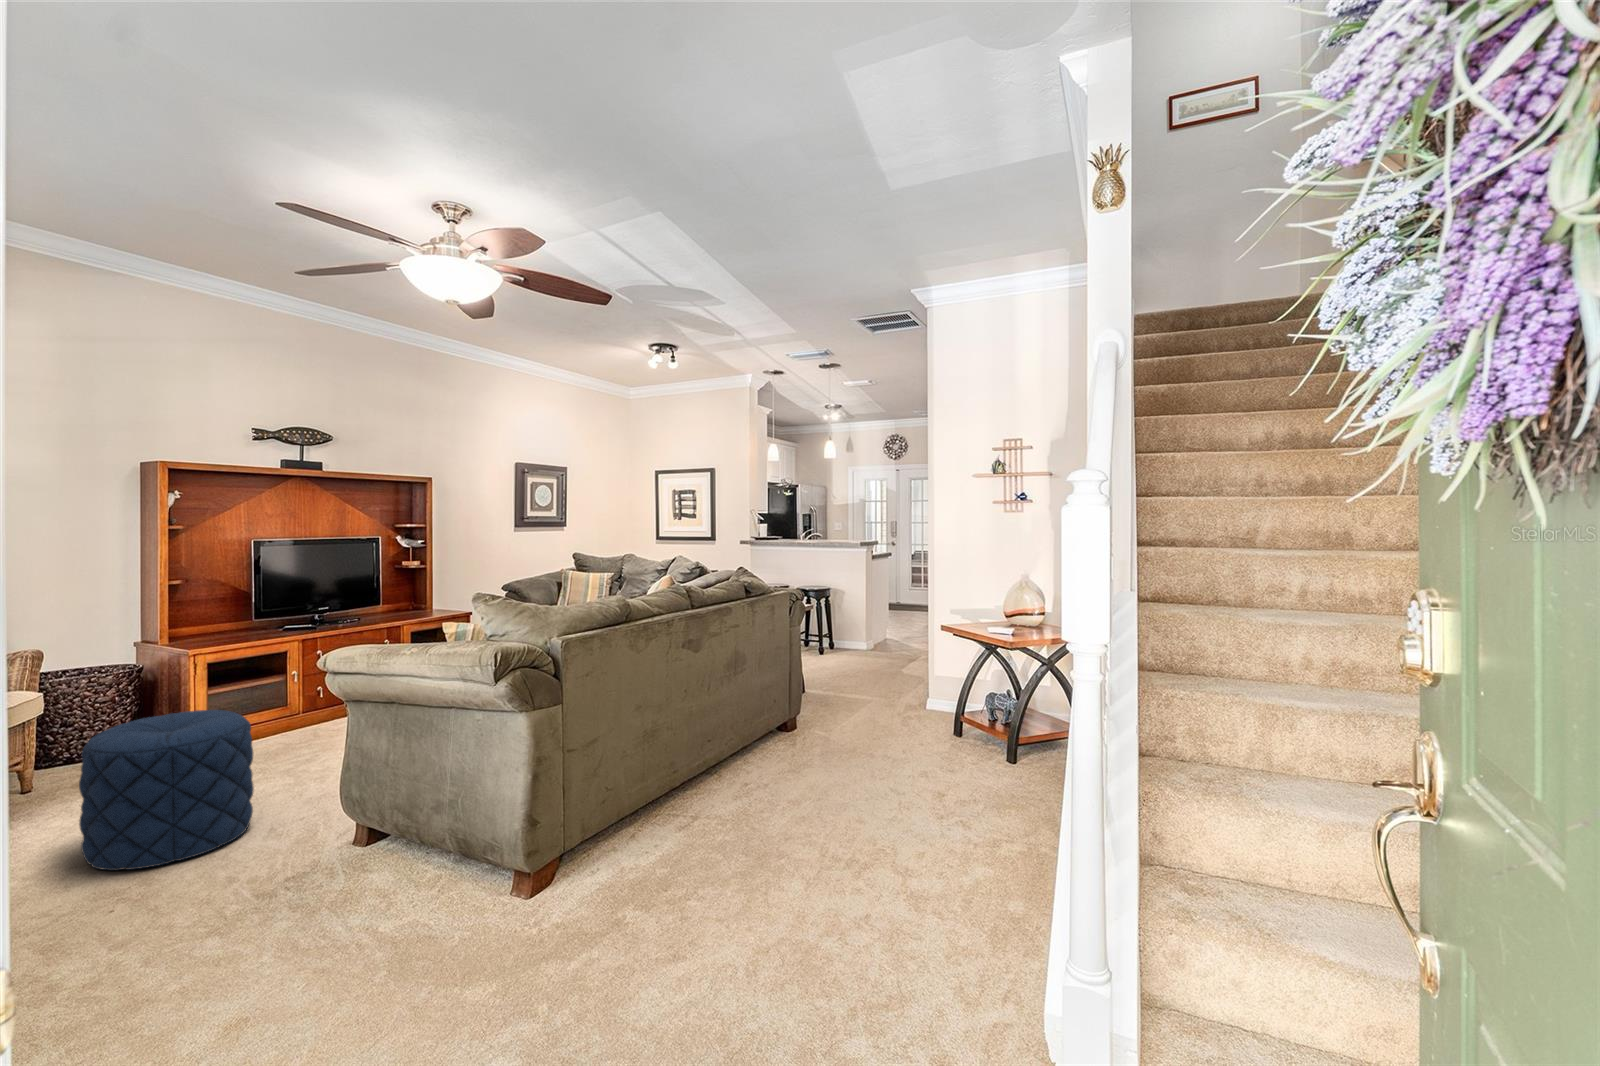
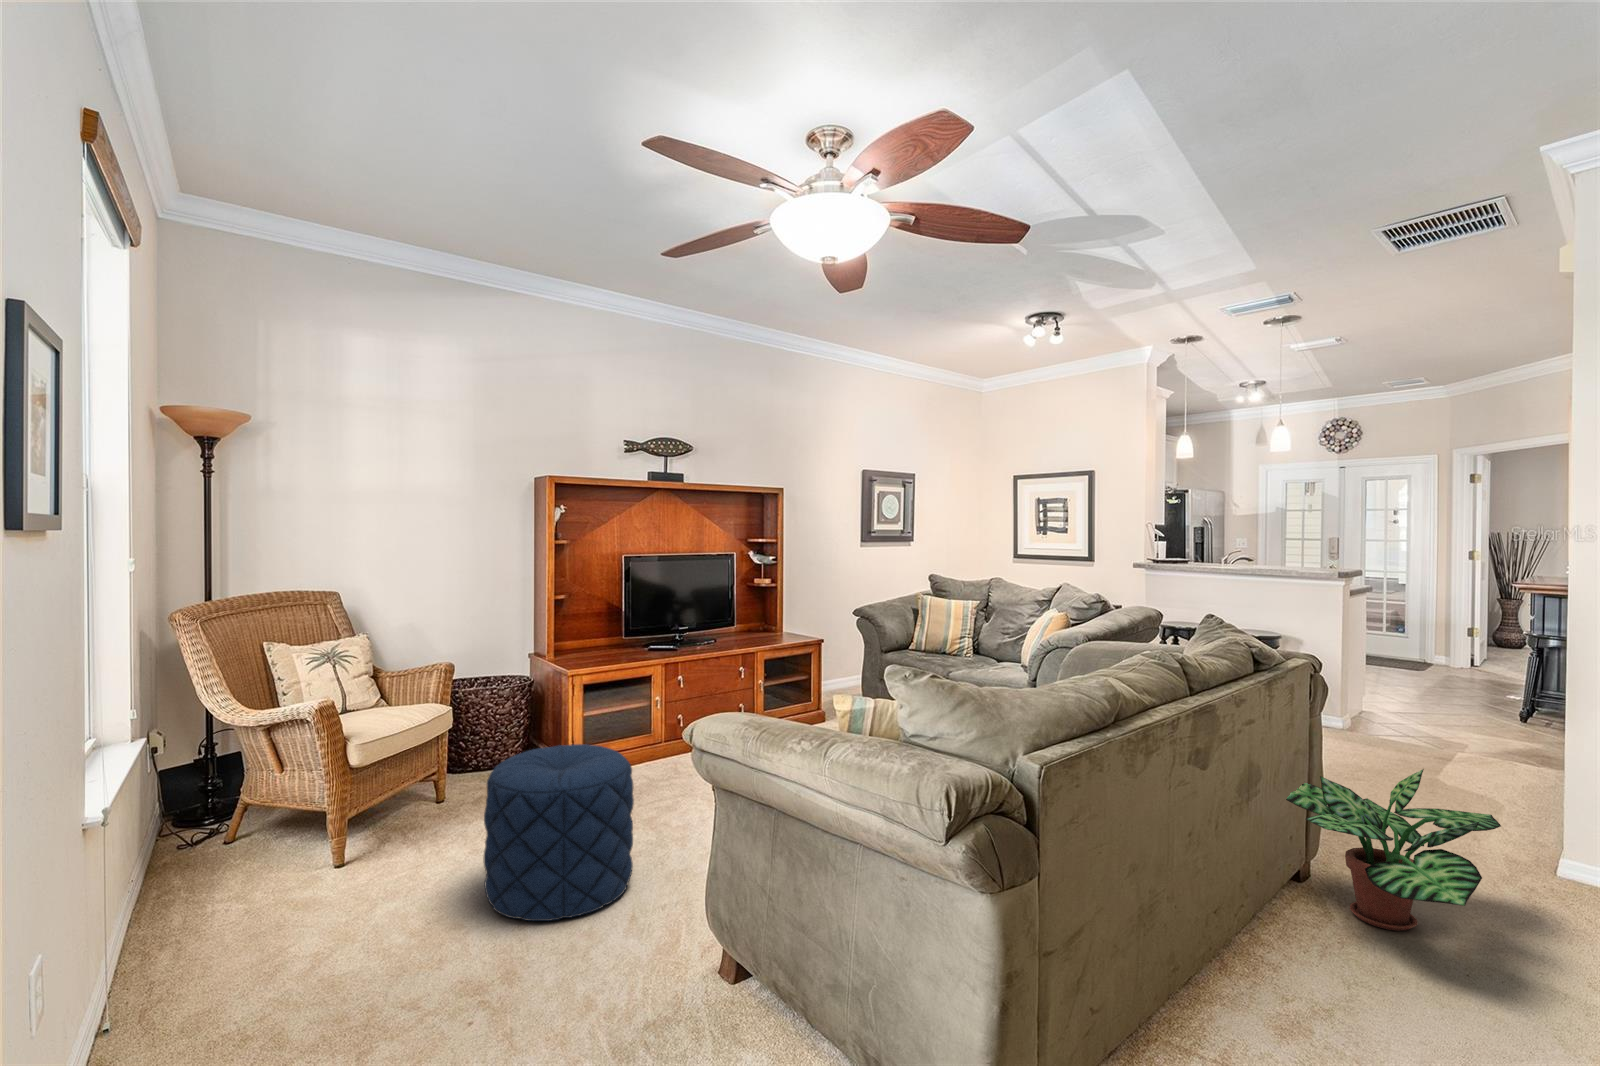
potted plant: none [771,663,901,767] -> present [1286,769,1501,931]

